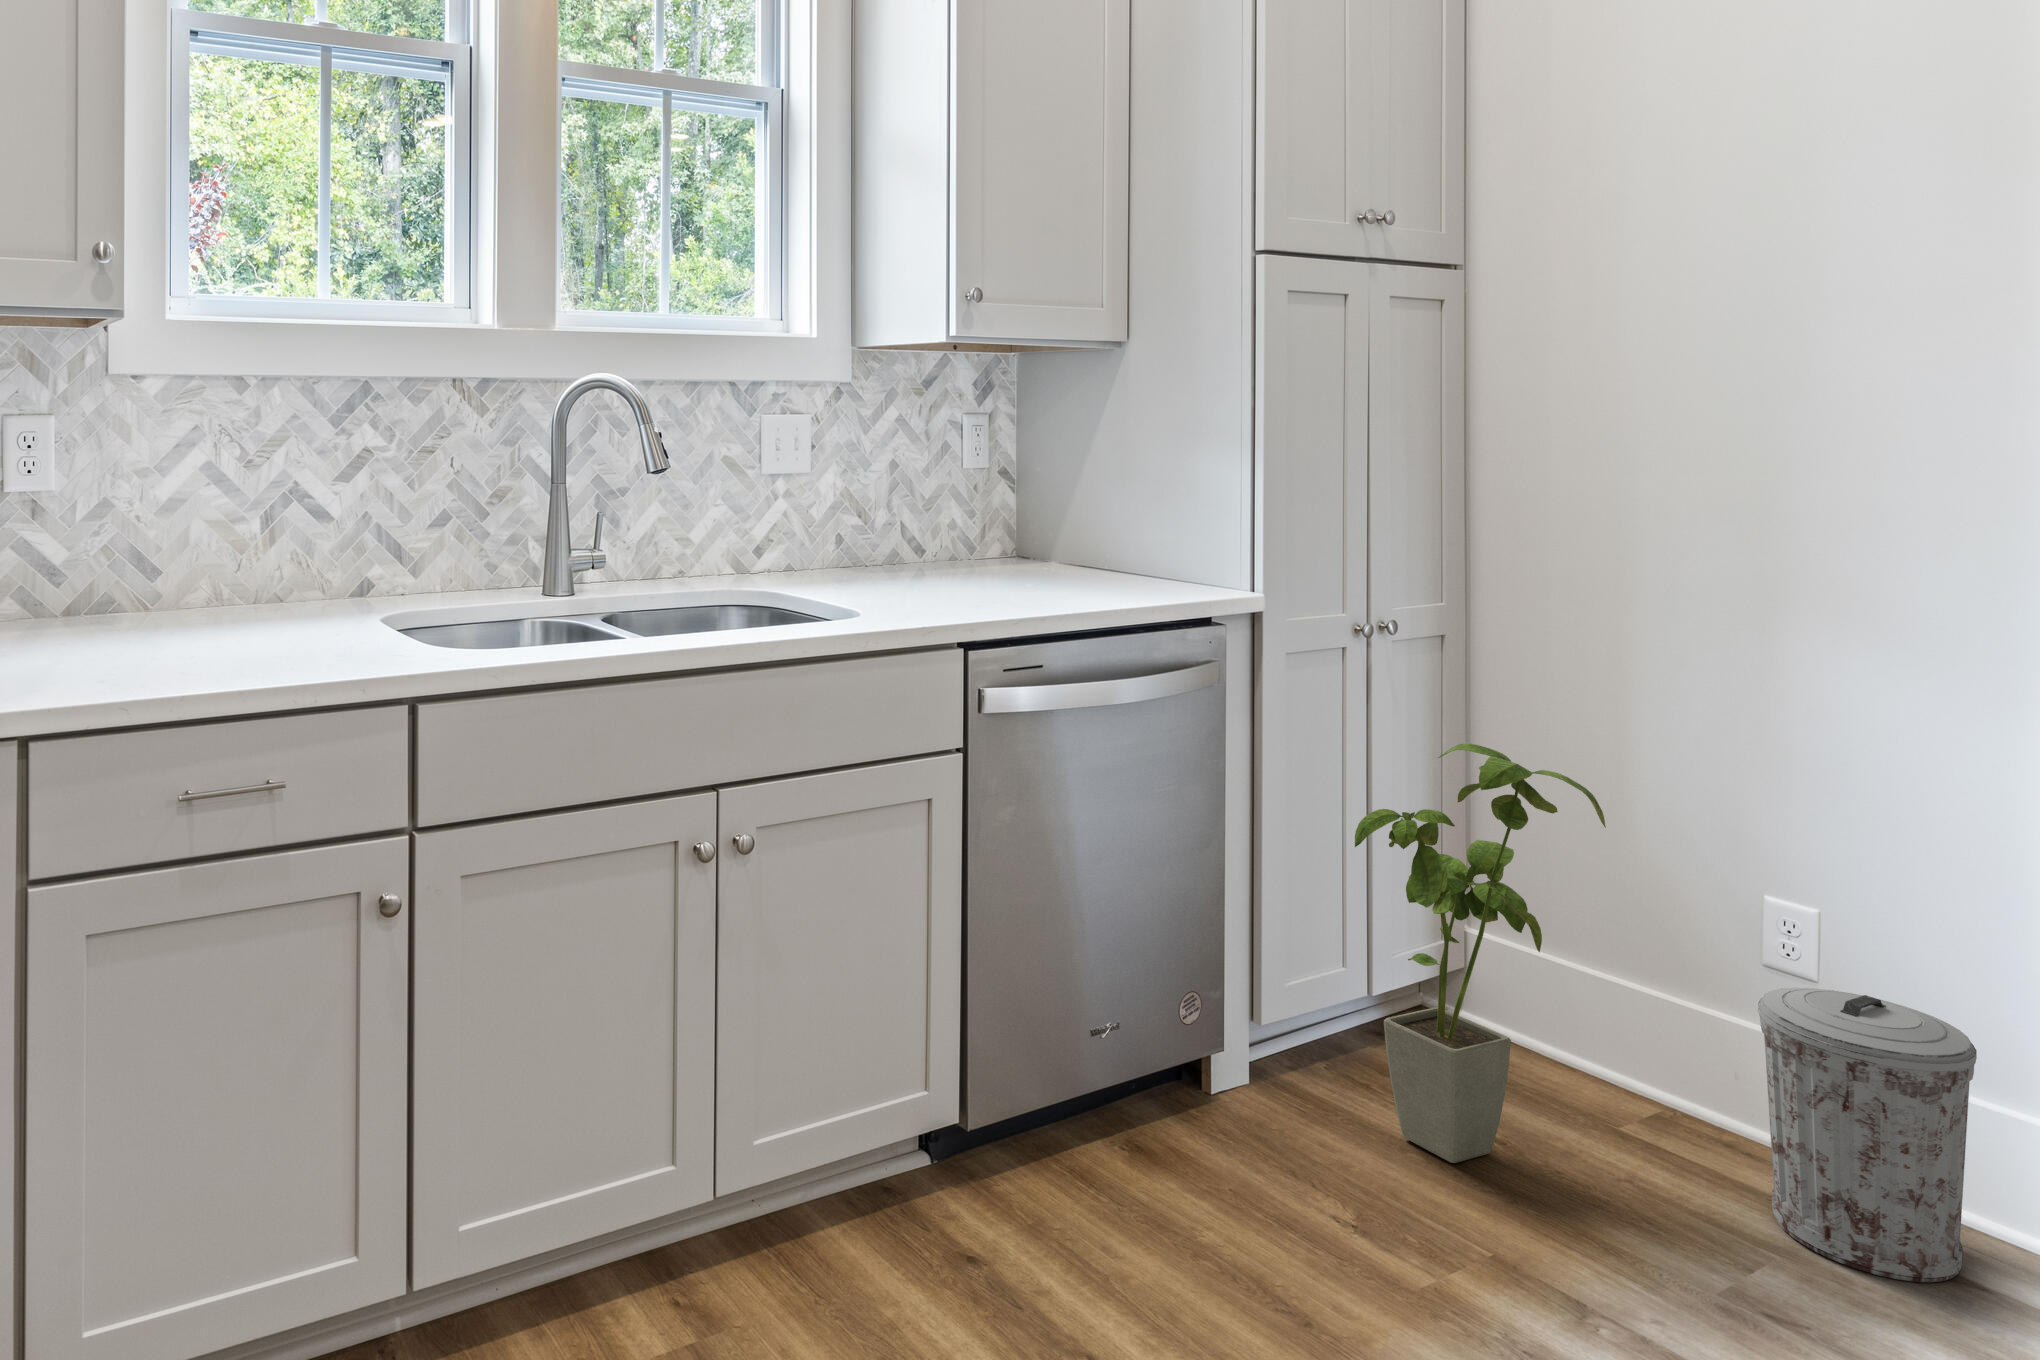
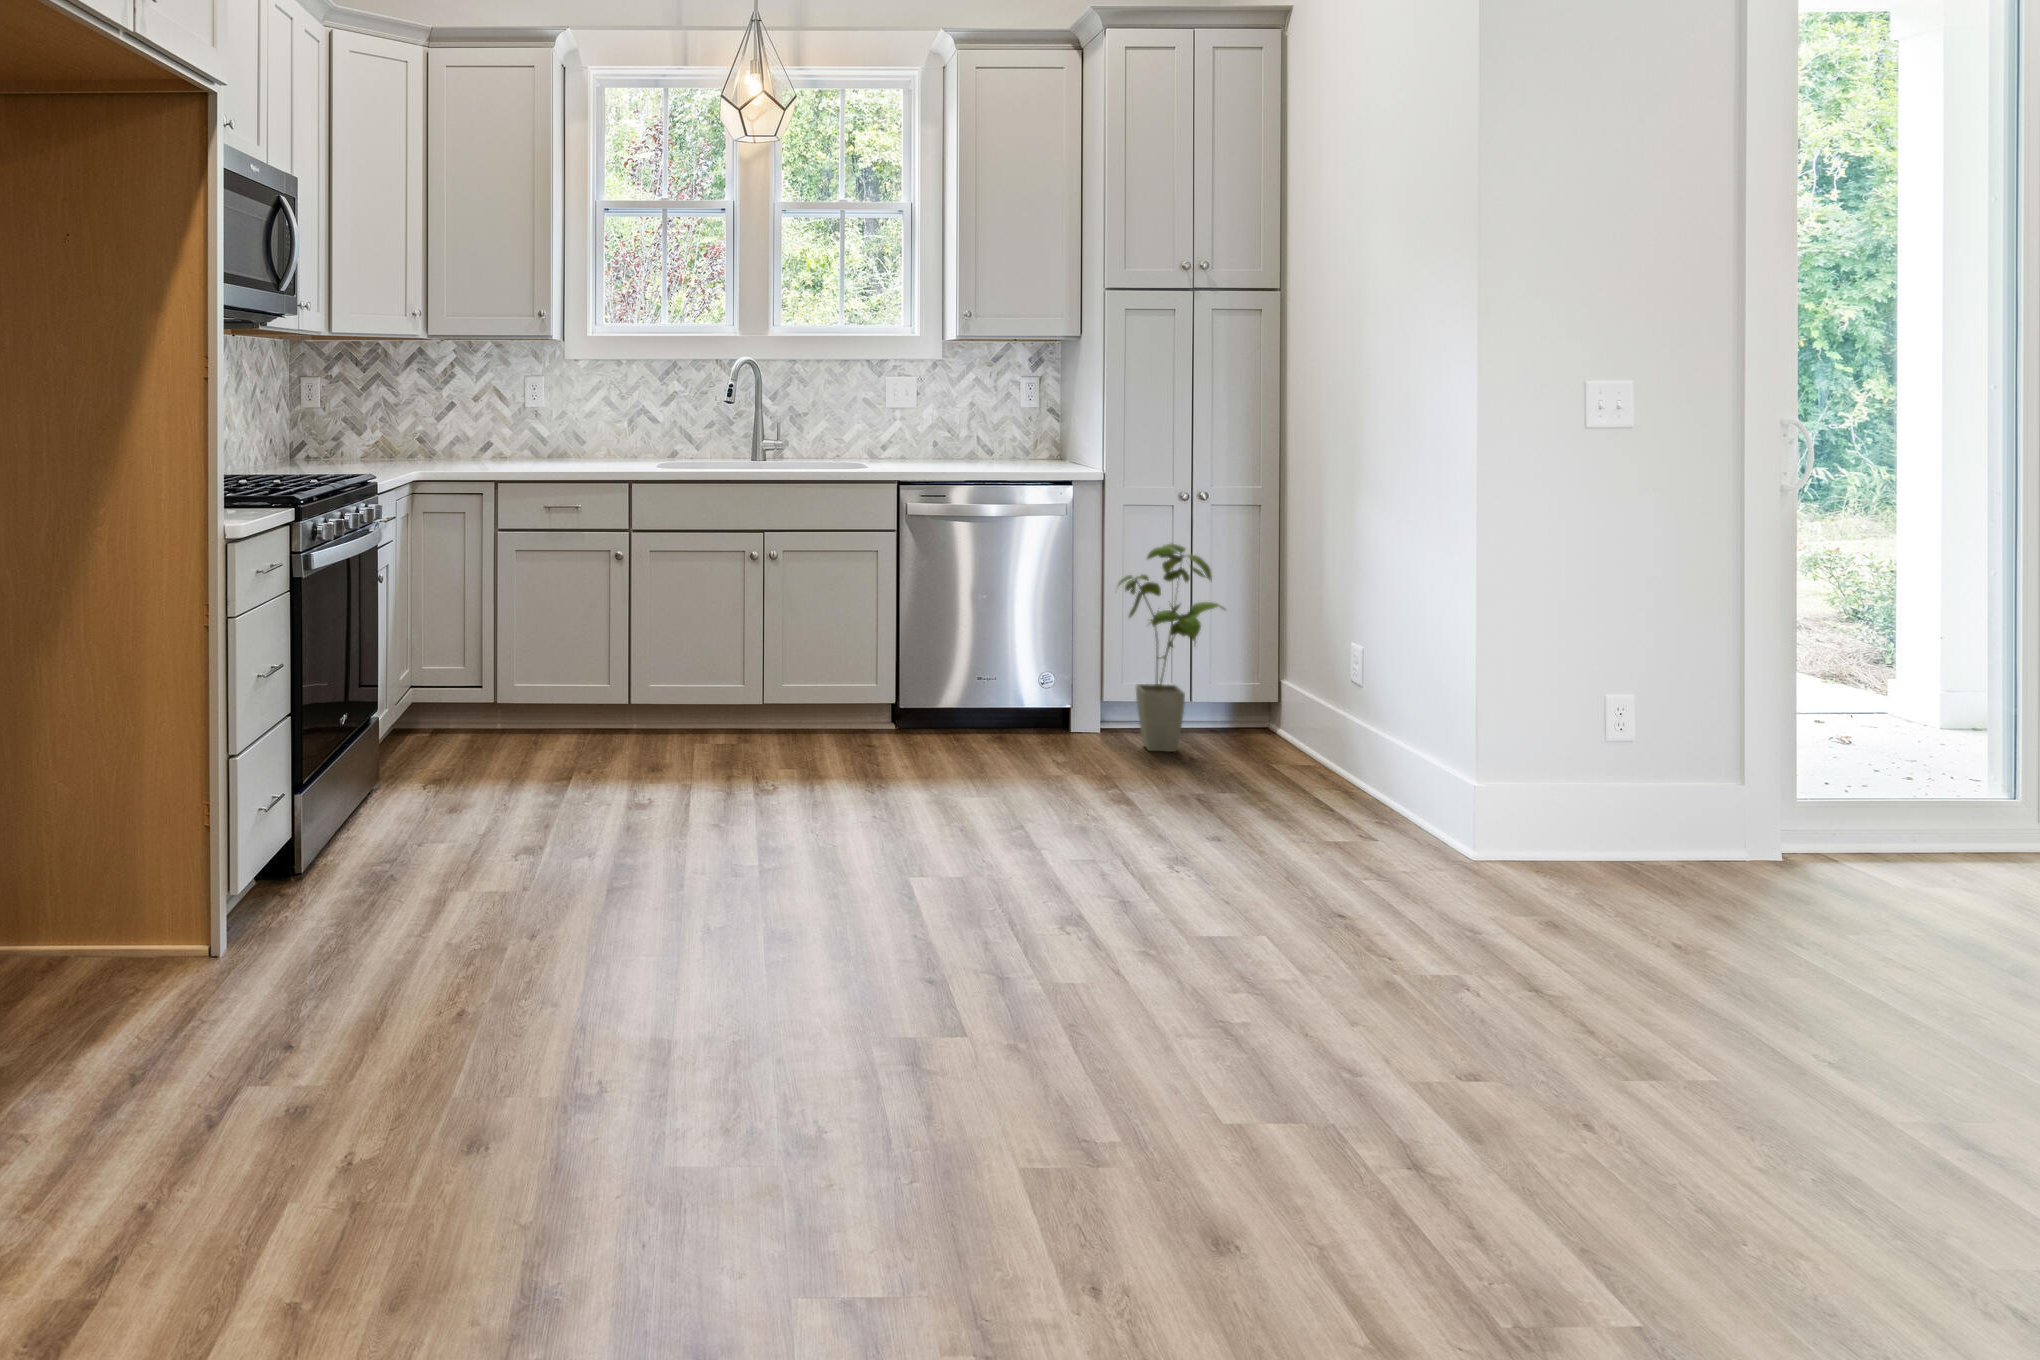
trash can: present [1758,988,1977,1282] -> none [1257,664,1343,792]

